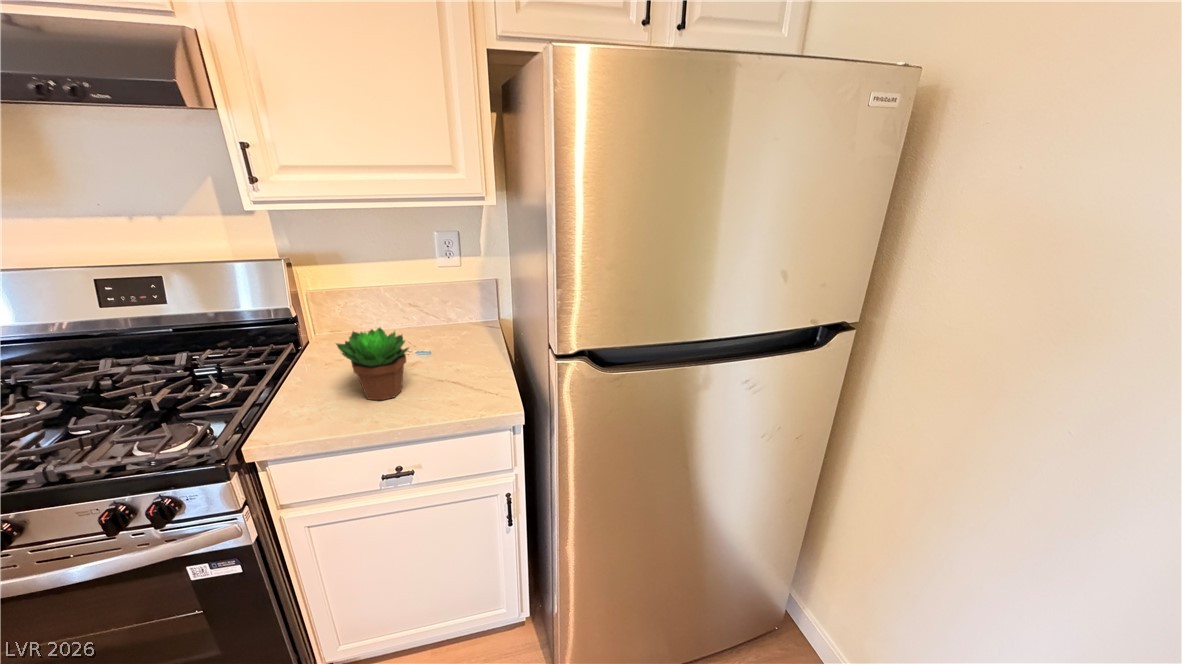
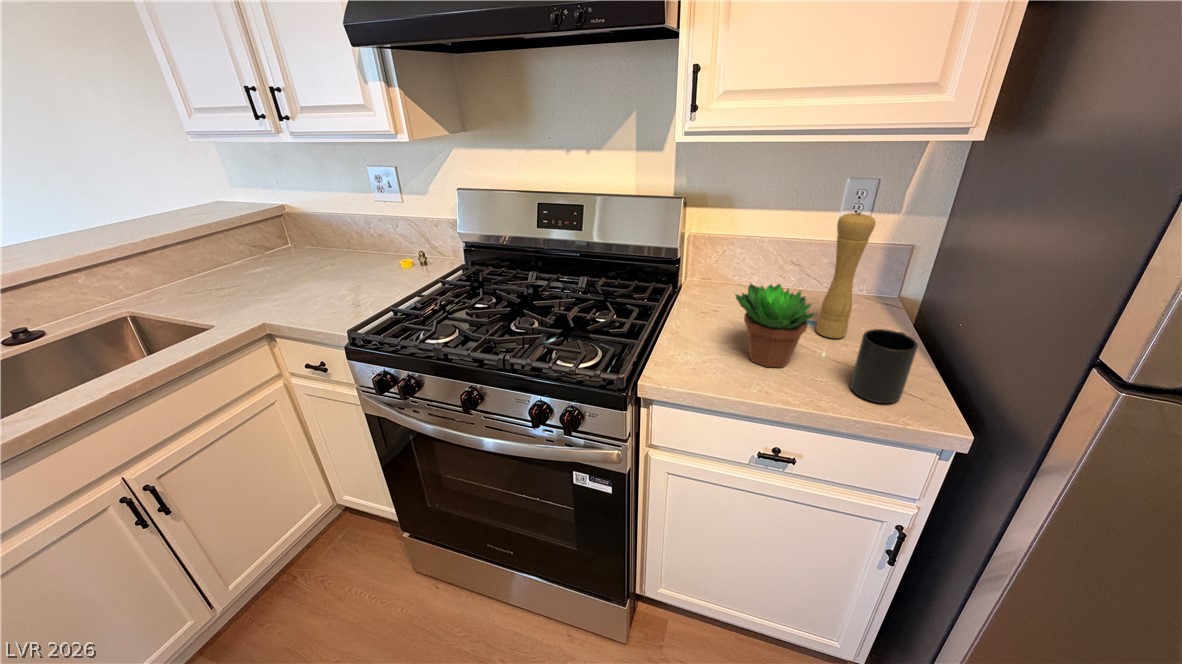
pepper mill: none [418,262,453,363] -> present [816,212,876,338]
mug: none [444,349,484,406] -> present [850,329,918,403]

